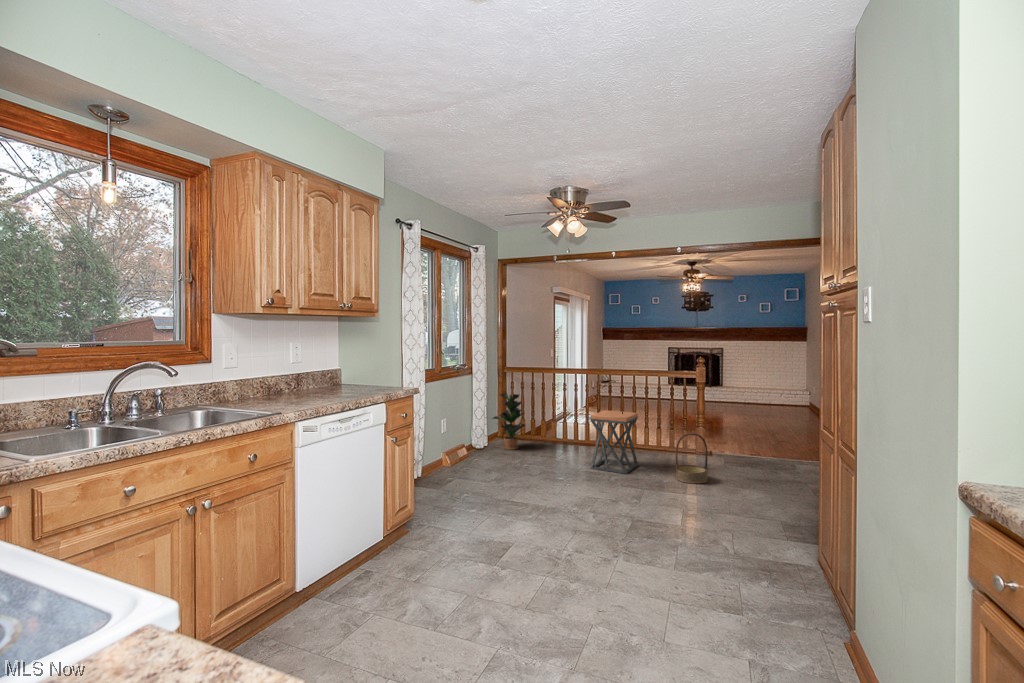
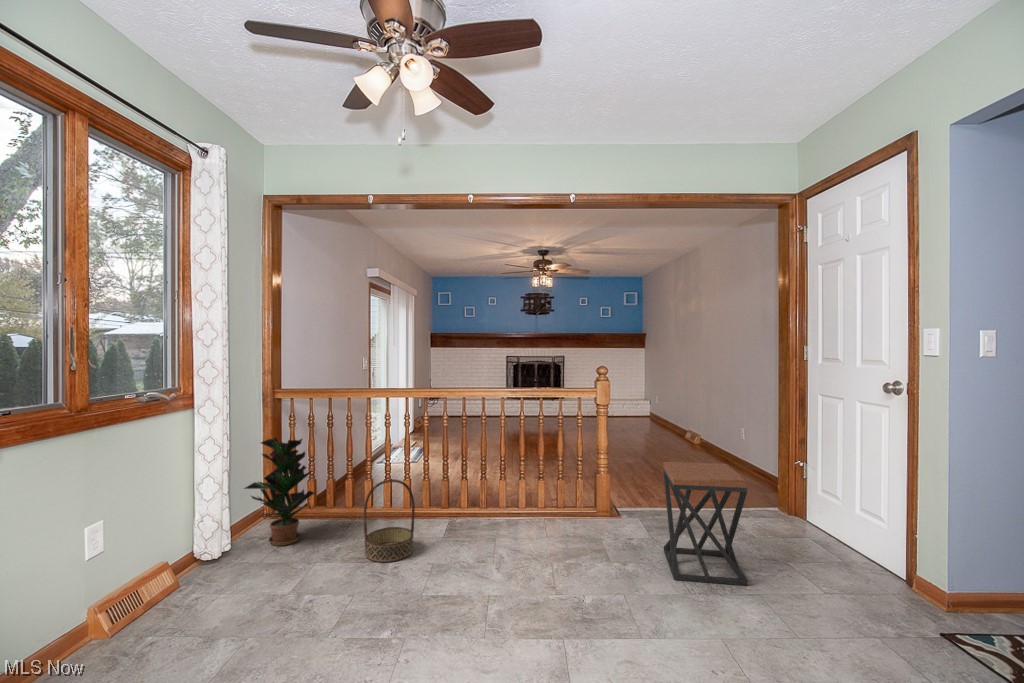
stool: present [591,410,638,474] -> present [663,462,748,585]
basket: present [676,433,708,484] -> present [363,479,415,562]

